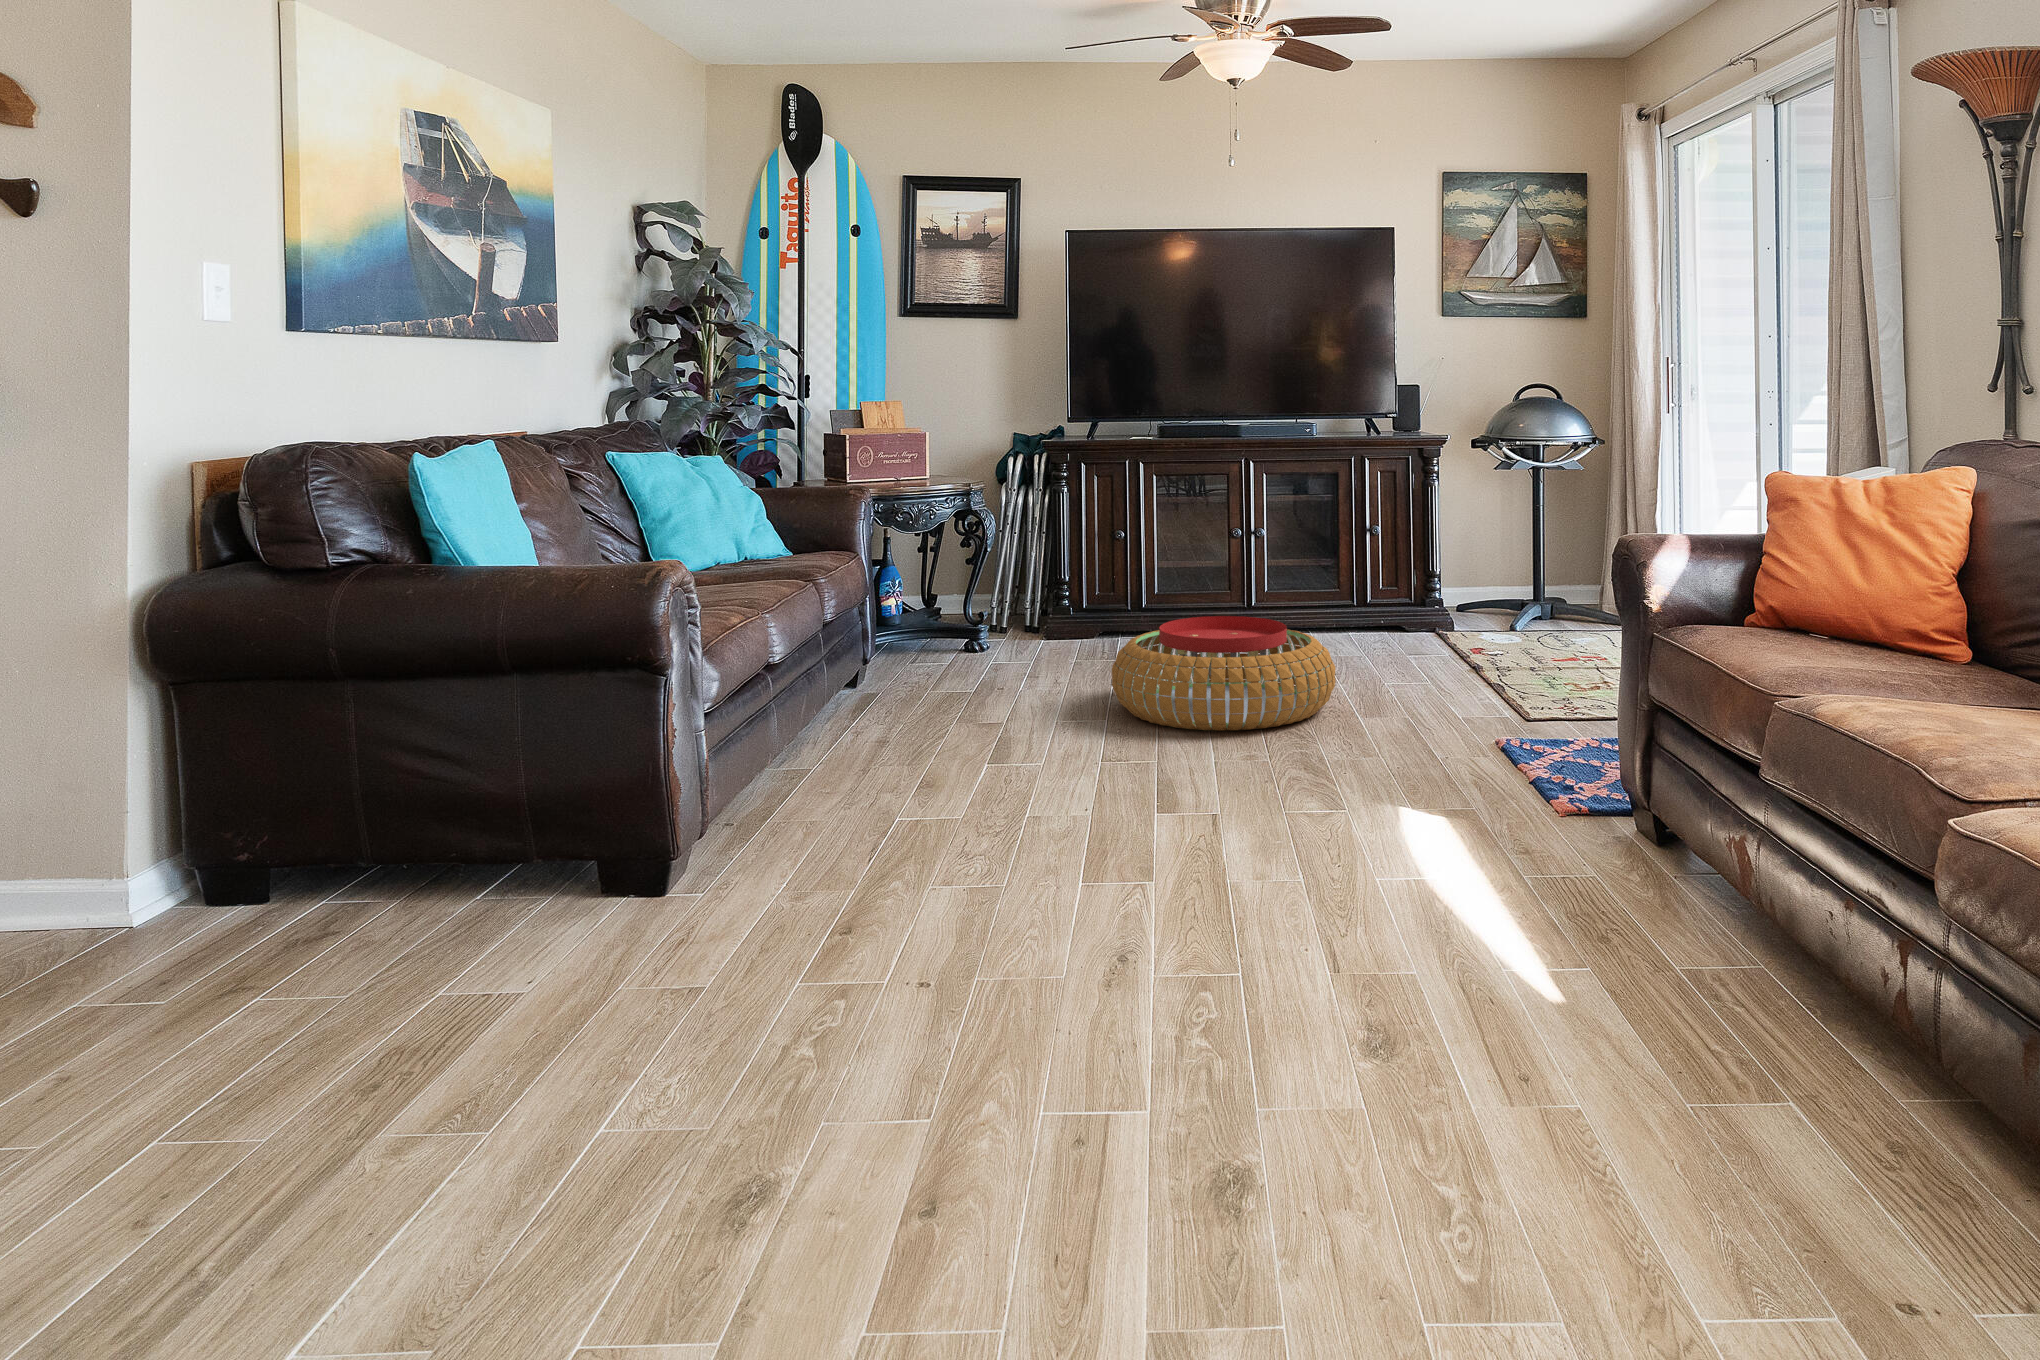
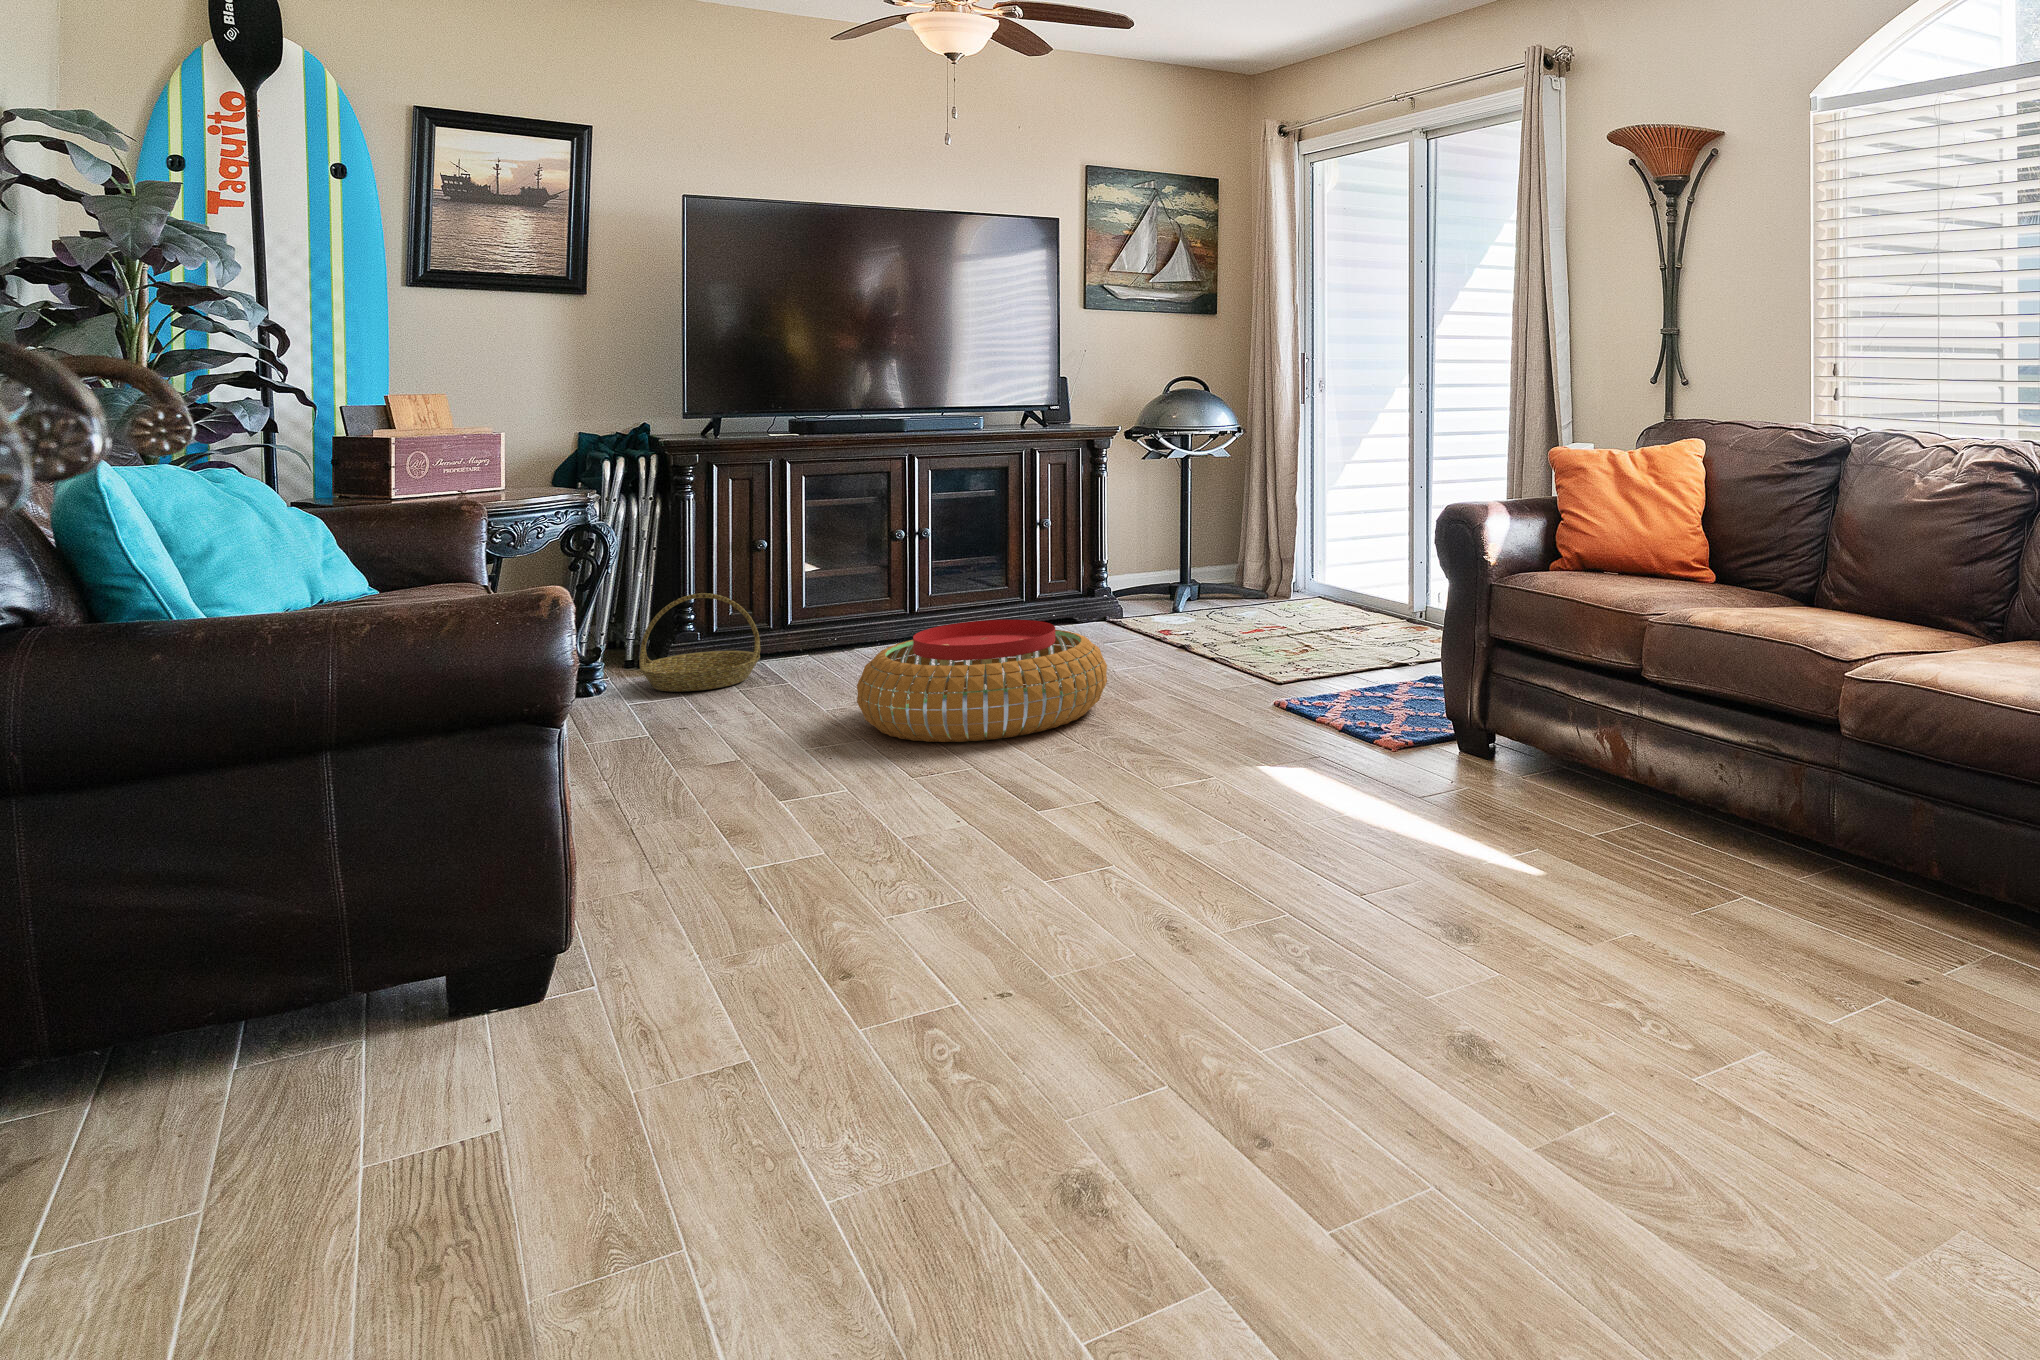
basket: none [1018,569,1108,652] -> present [639,593,760,692]

